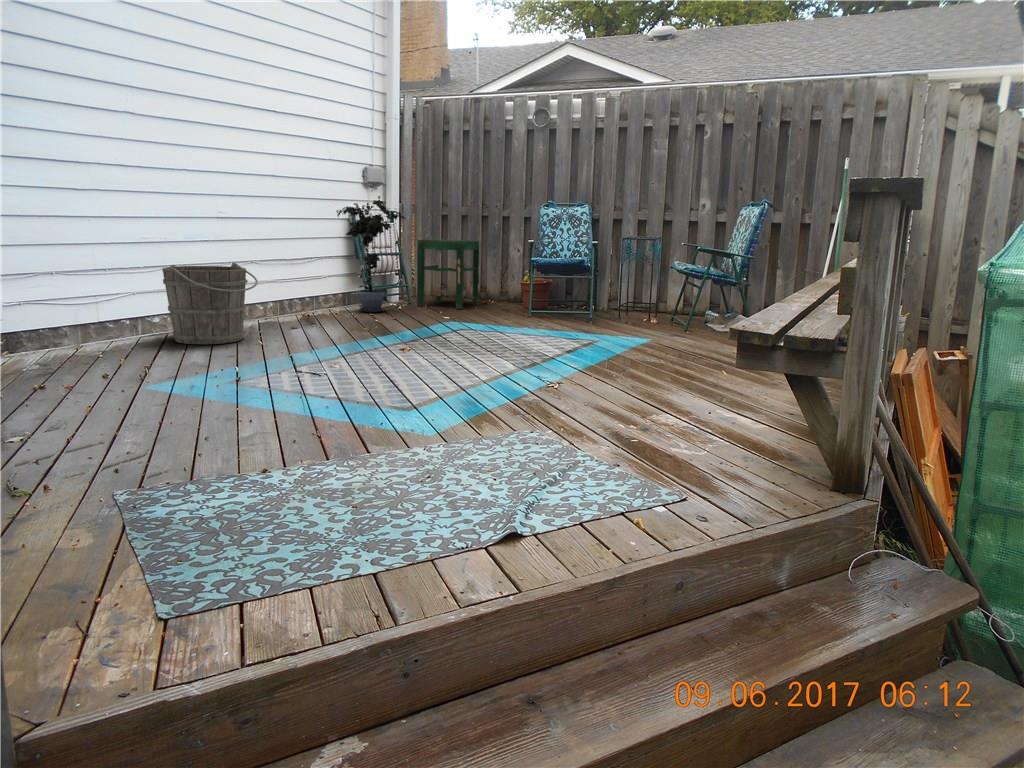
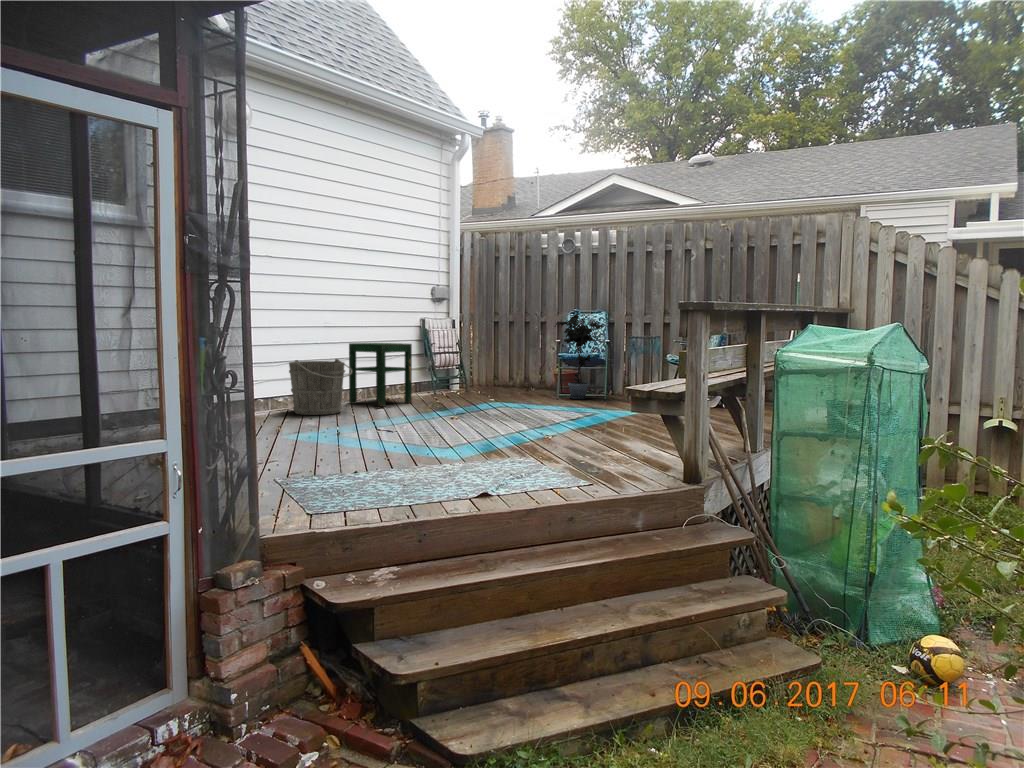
potted plant: present [336,196,406,312] -> present [555,311,603,399]
stool: present [417,239,481,309] -> present [349,343,412,406]

